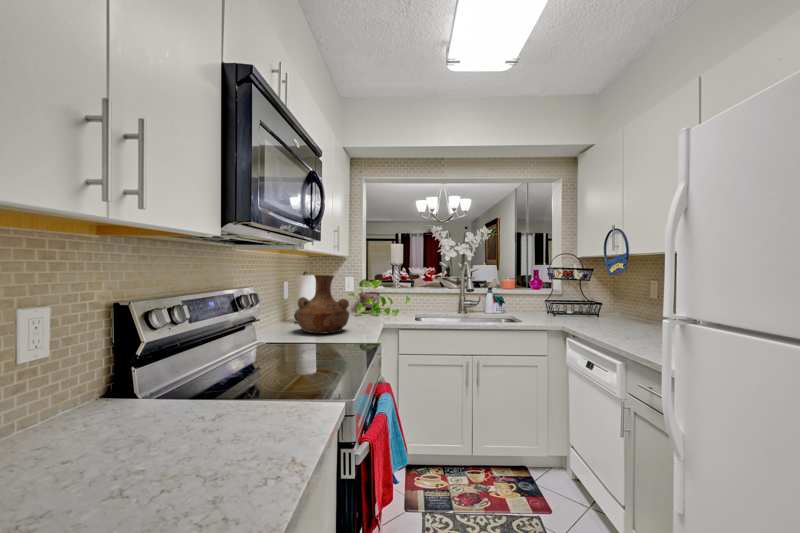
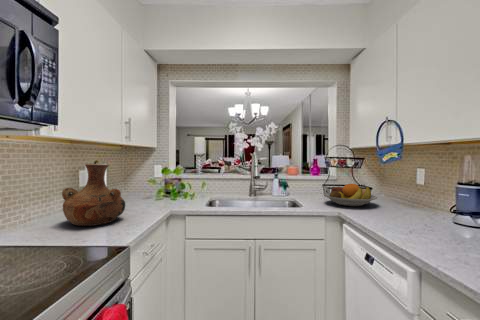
fruit bowl: none [547,297,606,322] -> present [324,184,377,206]

